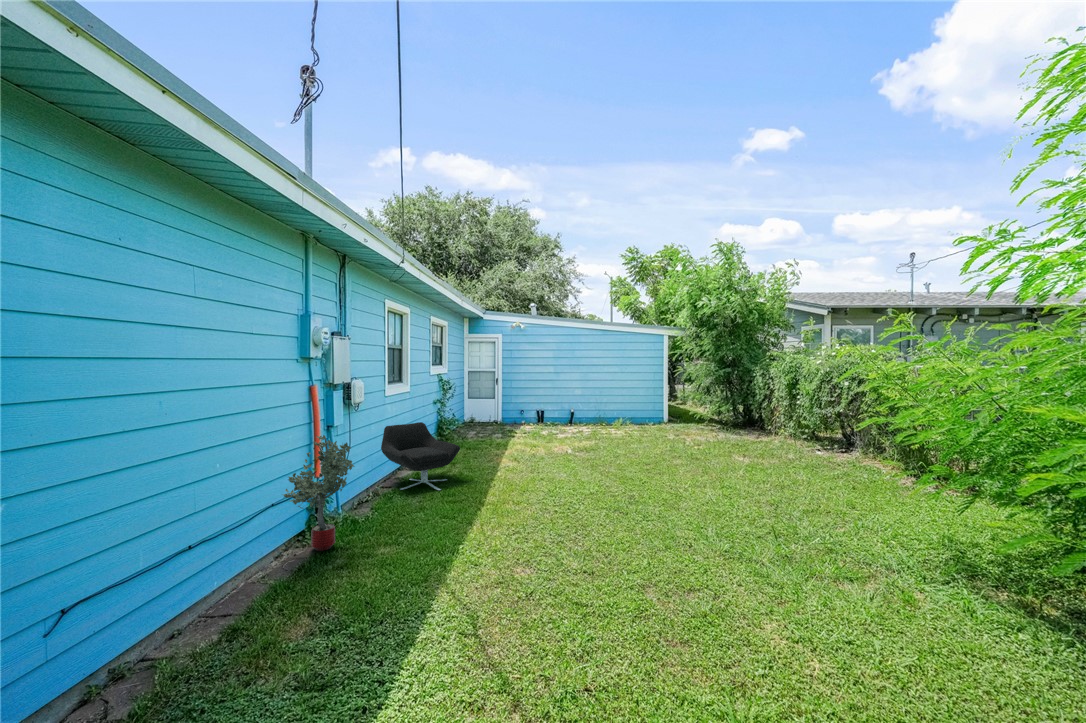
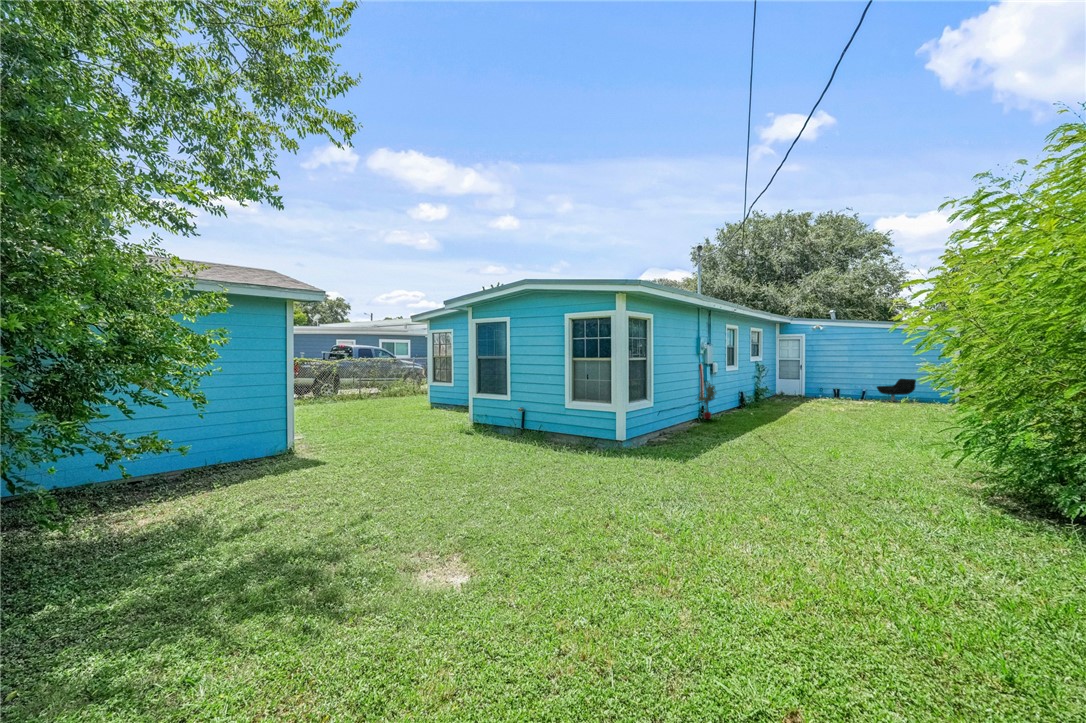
lounge chair: present [381,422,460,490] -> present [877,379,916,401]

